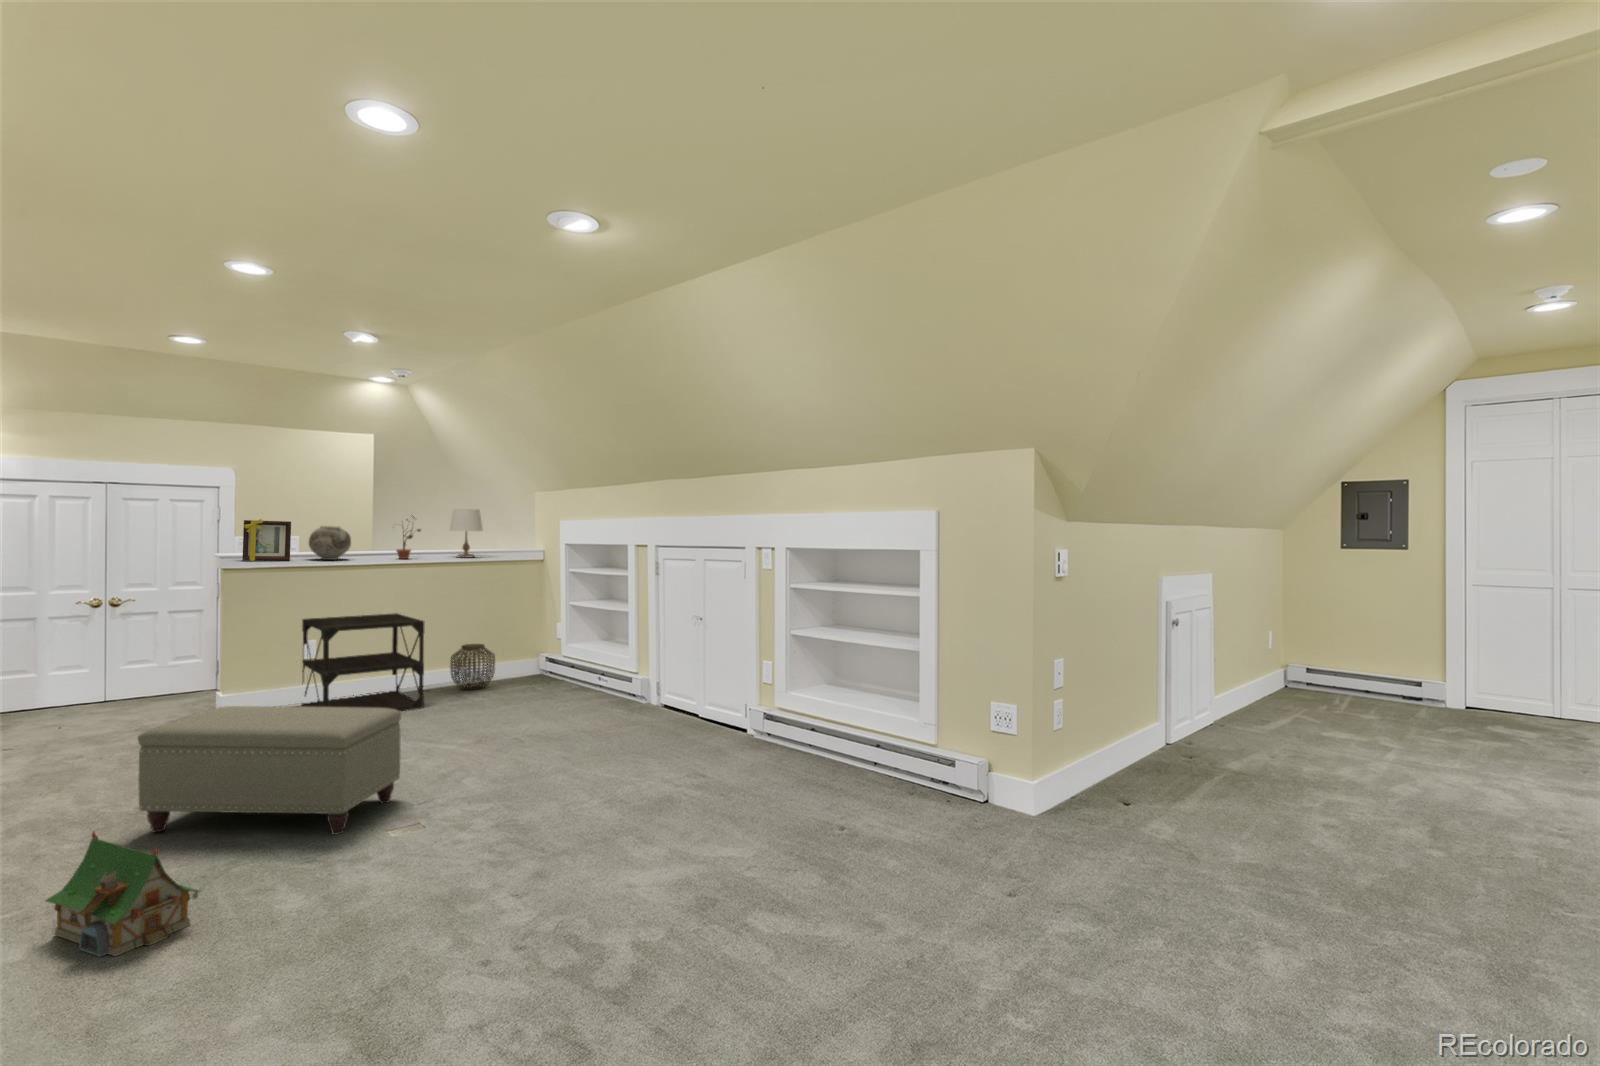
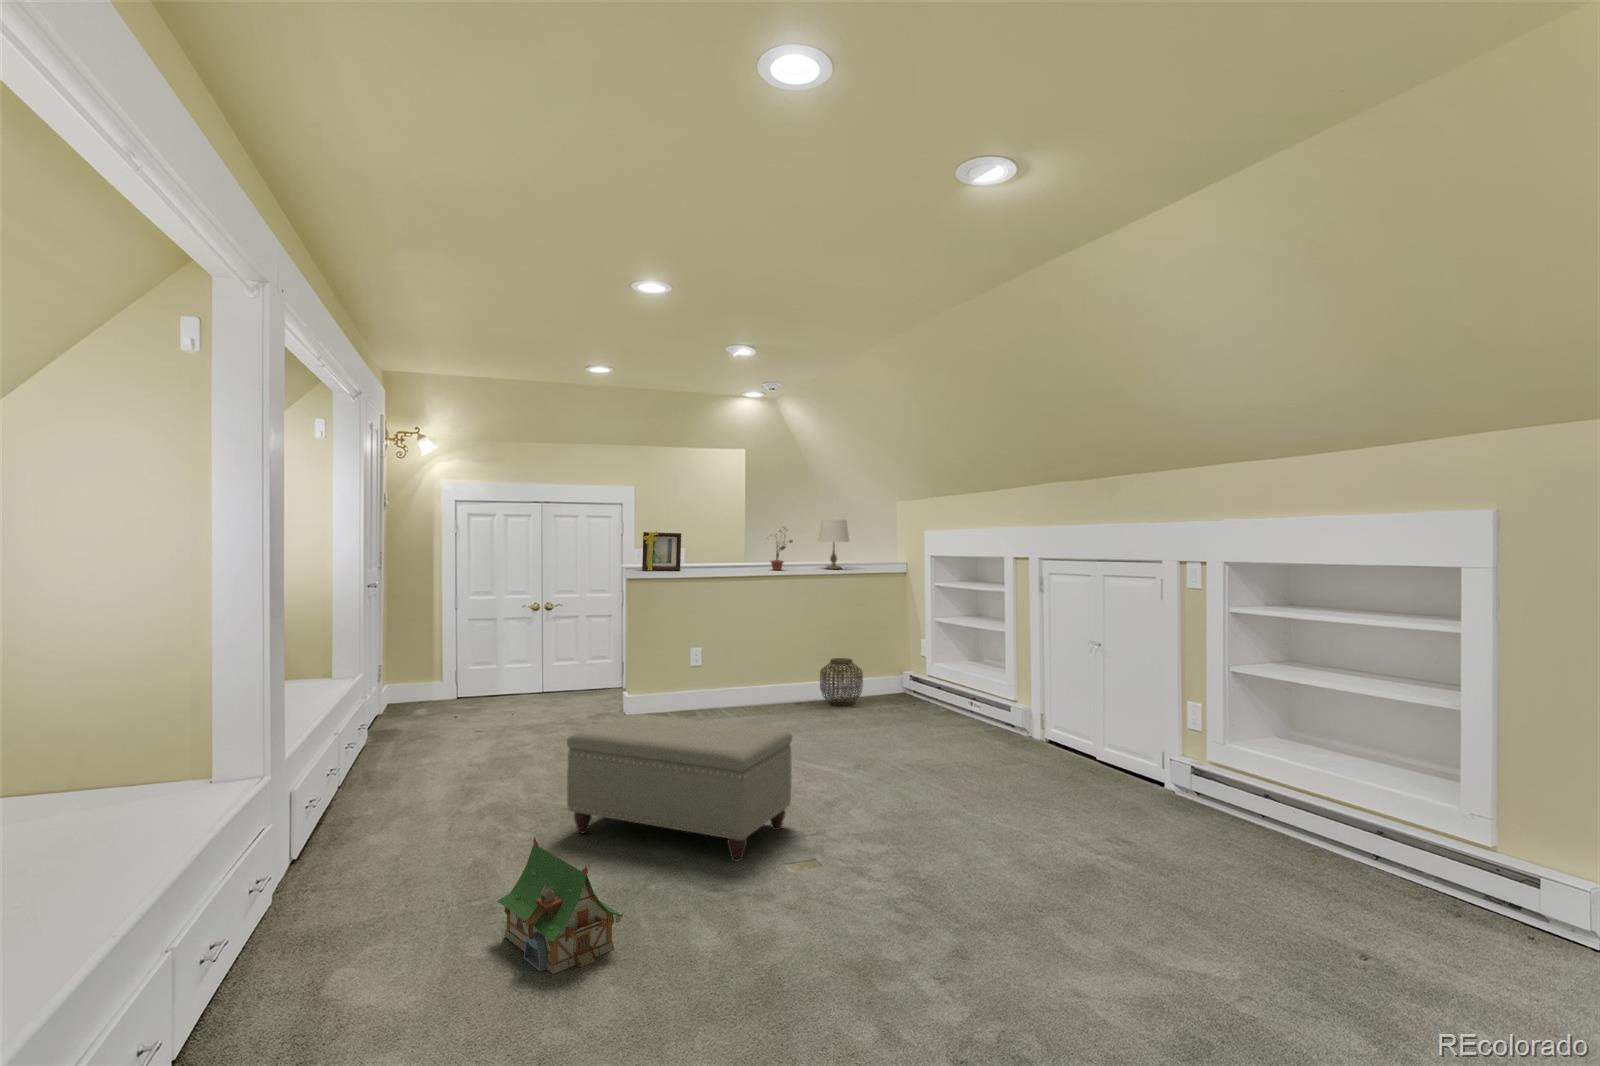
vase: present [309,526,351,560] -> none [695,538,731,570]
side table: present [302,613,424,711] -> none [690,624,799,730]

